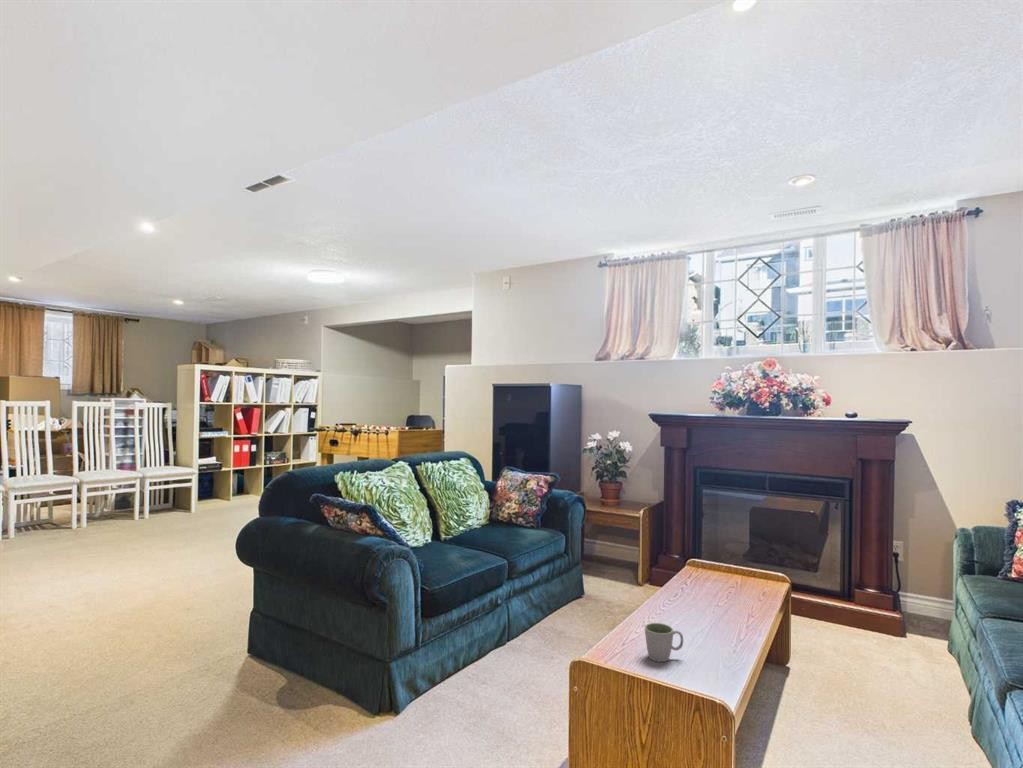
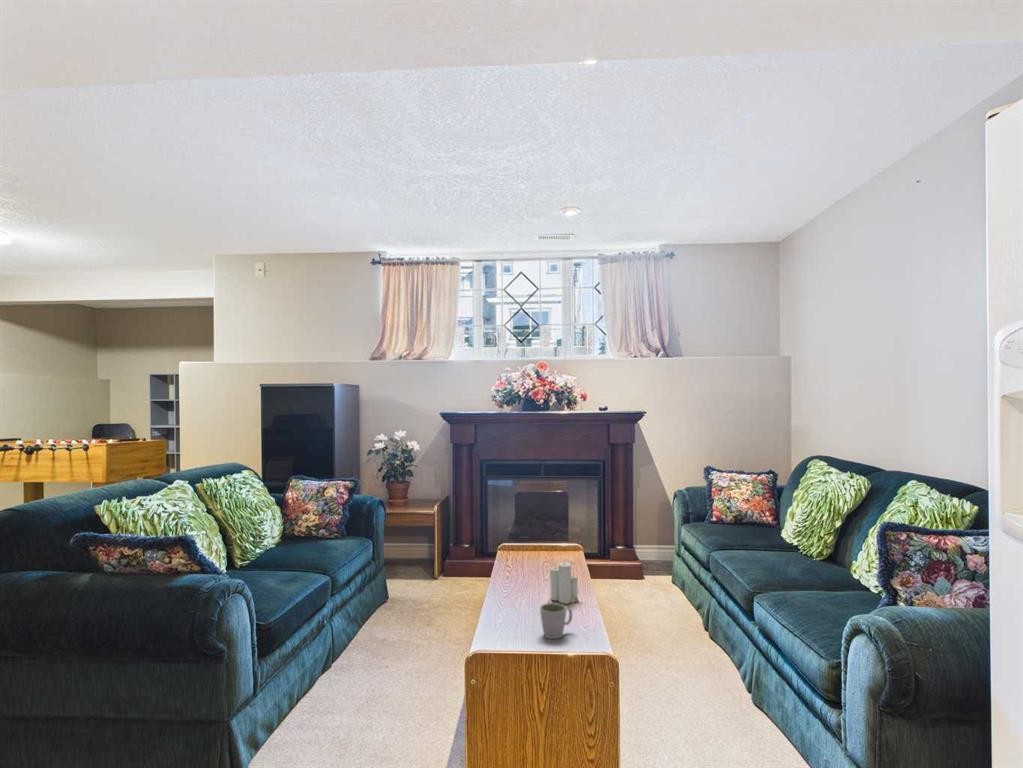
candle: none [691,582,721,630] -> present [550,563,579,604]

